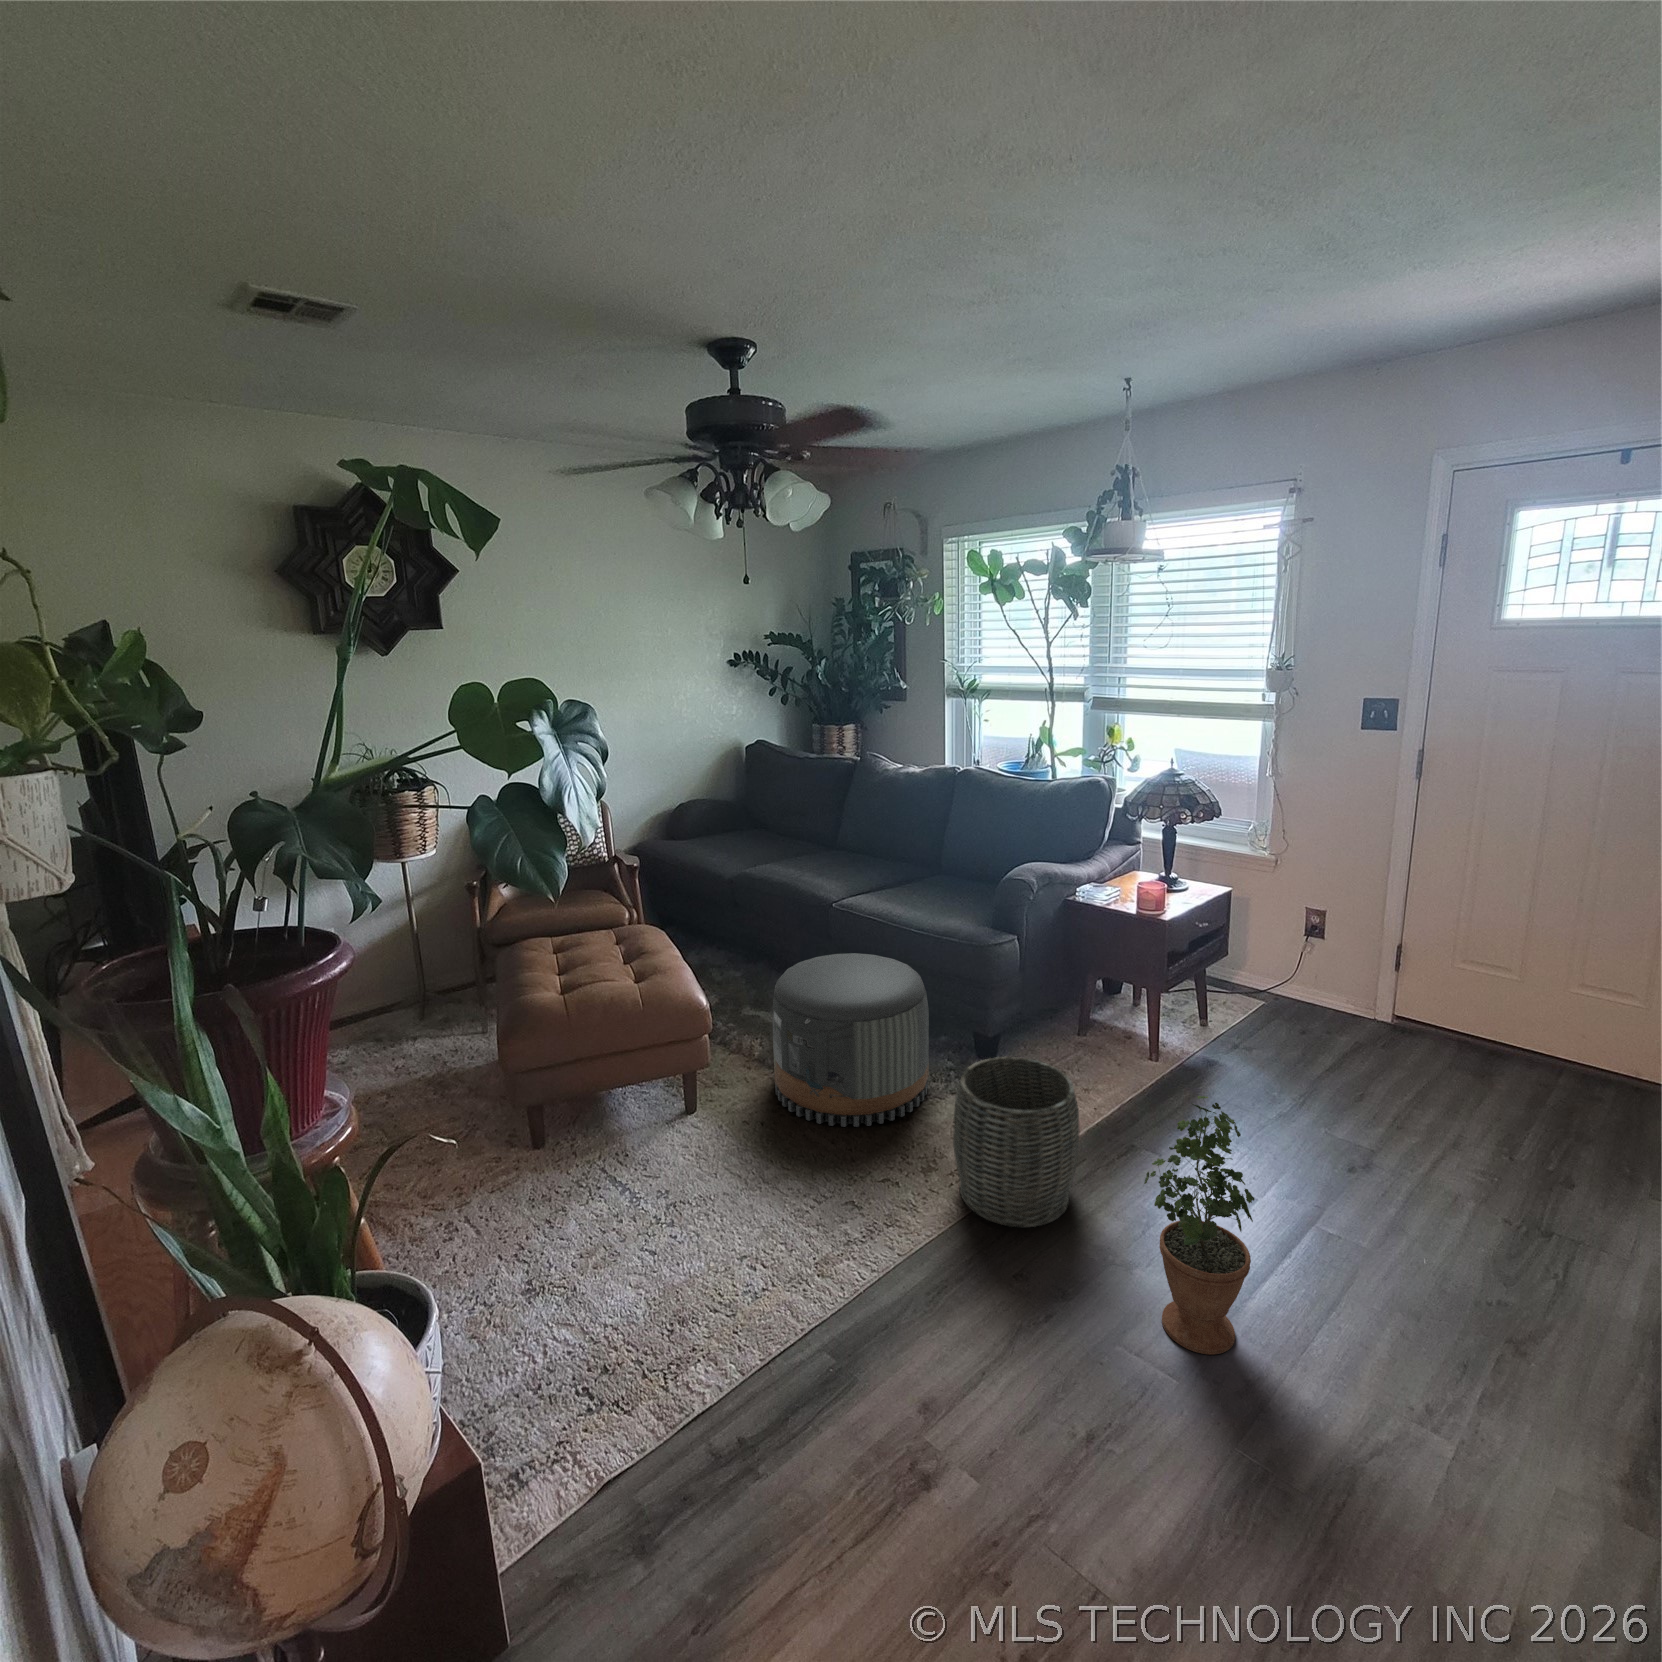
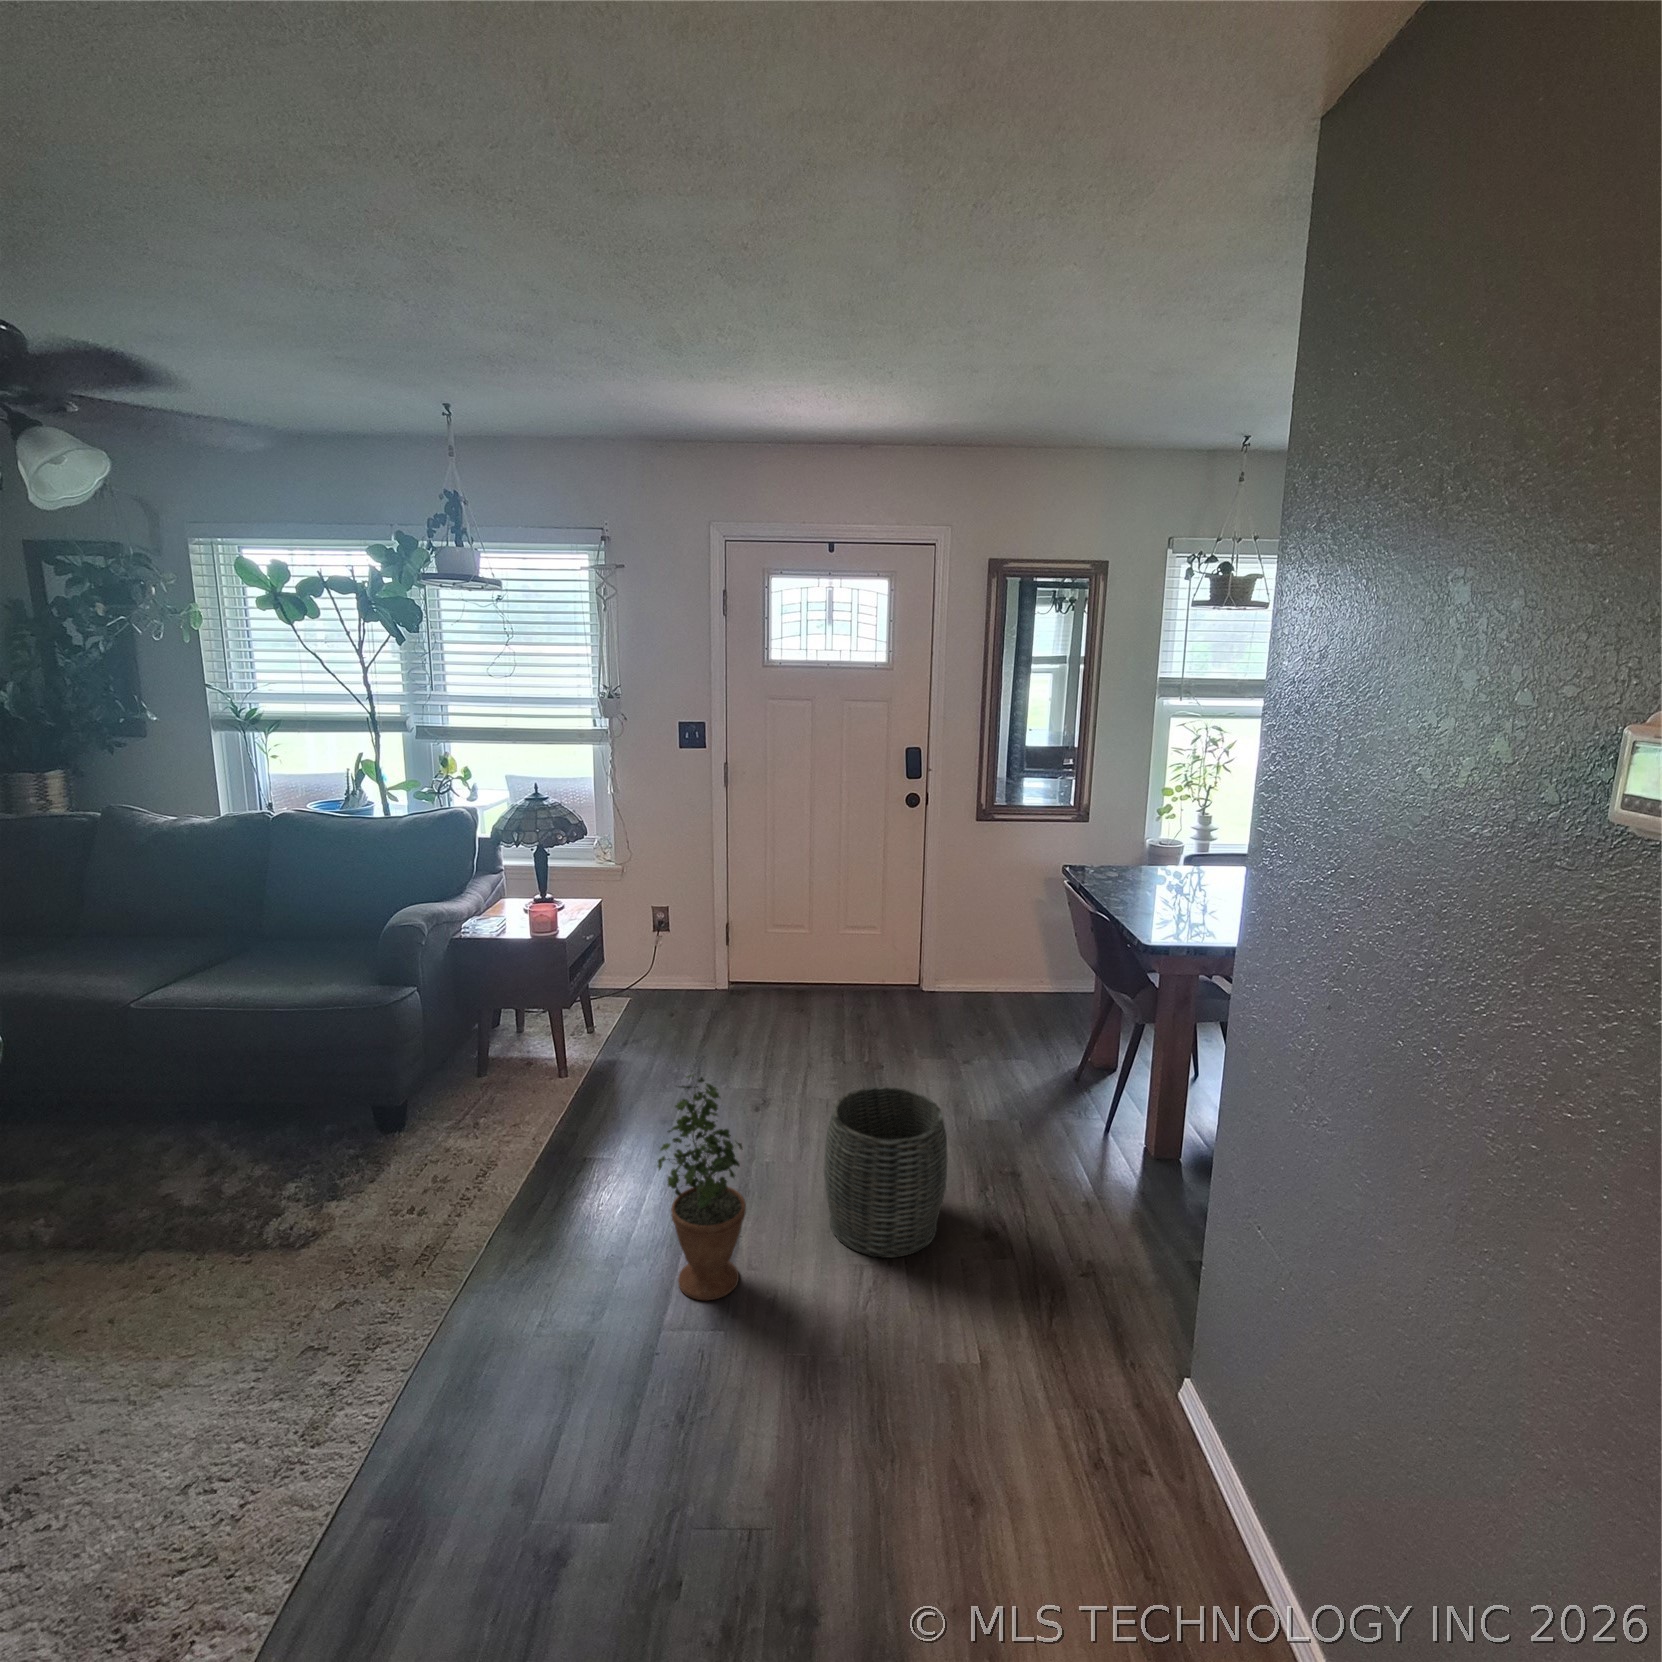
pouf: present [772,953,929,1127] -> none [94,1049,342,1288]
woven basket: present [953,1057,1080,1227] -> present [824,1087,947,1258]

